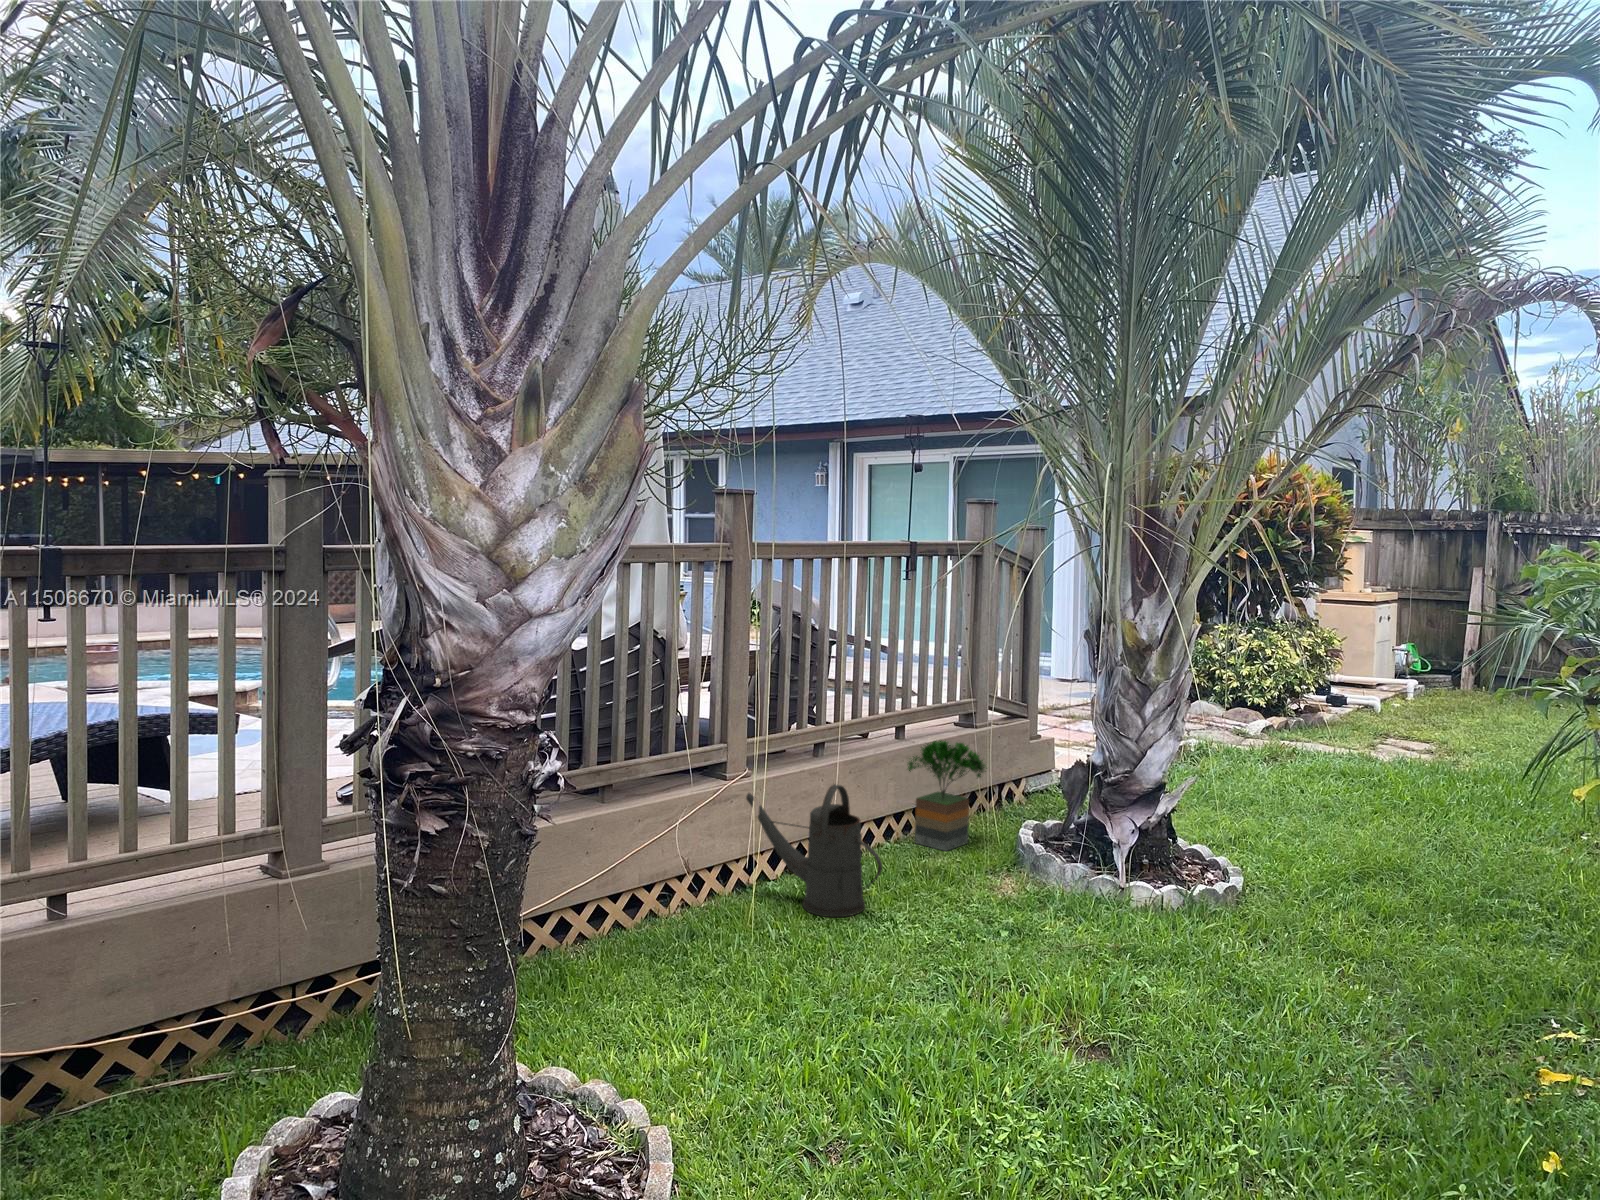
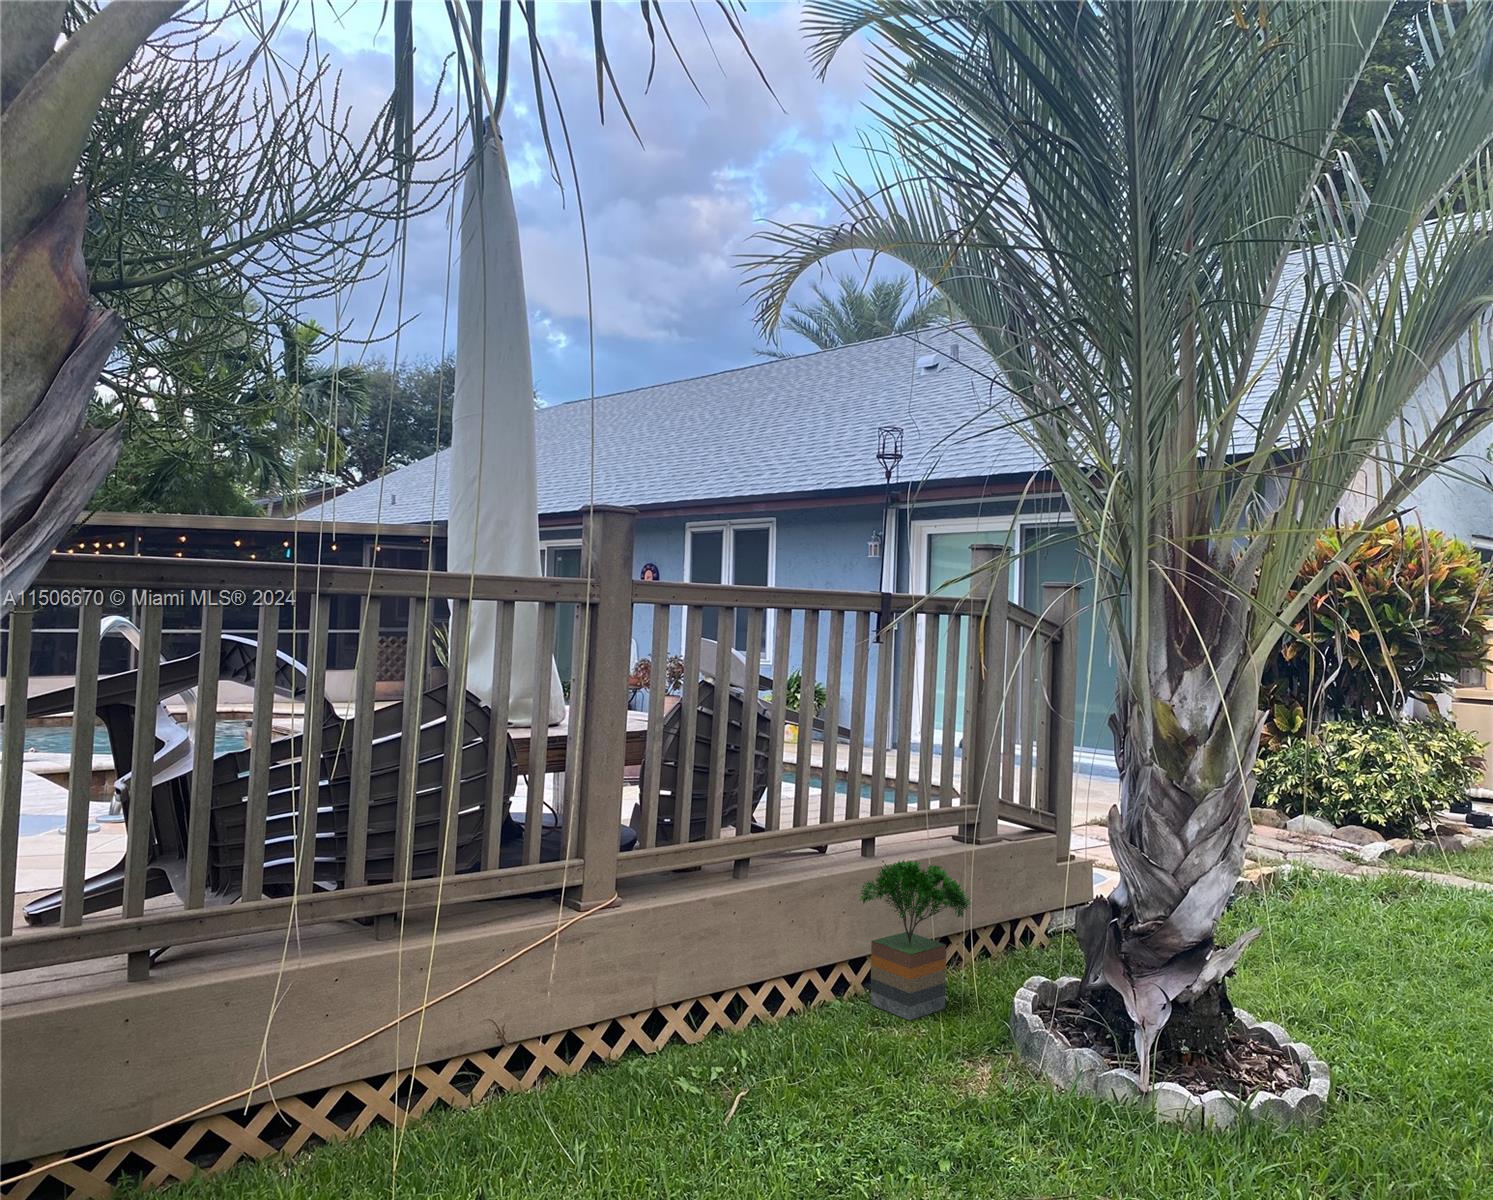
watering can: present [746,784,882,917] -> none [600,925,773,1131]

